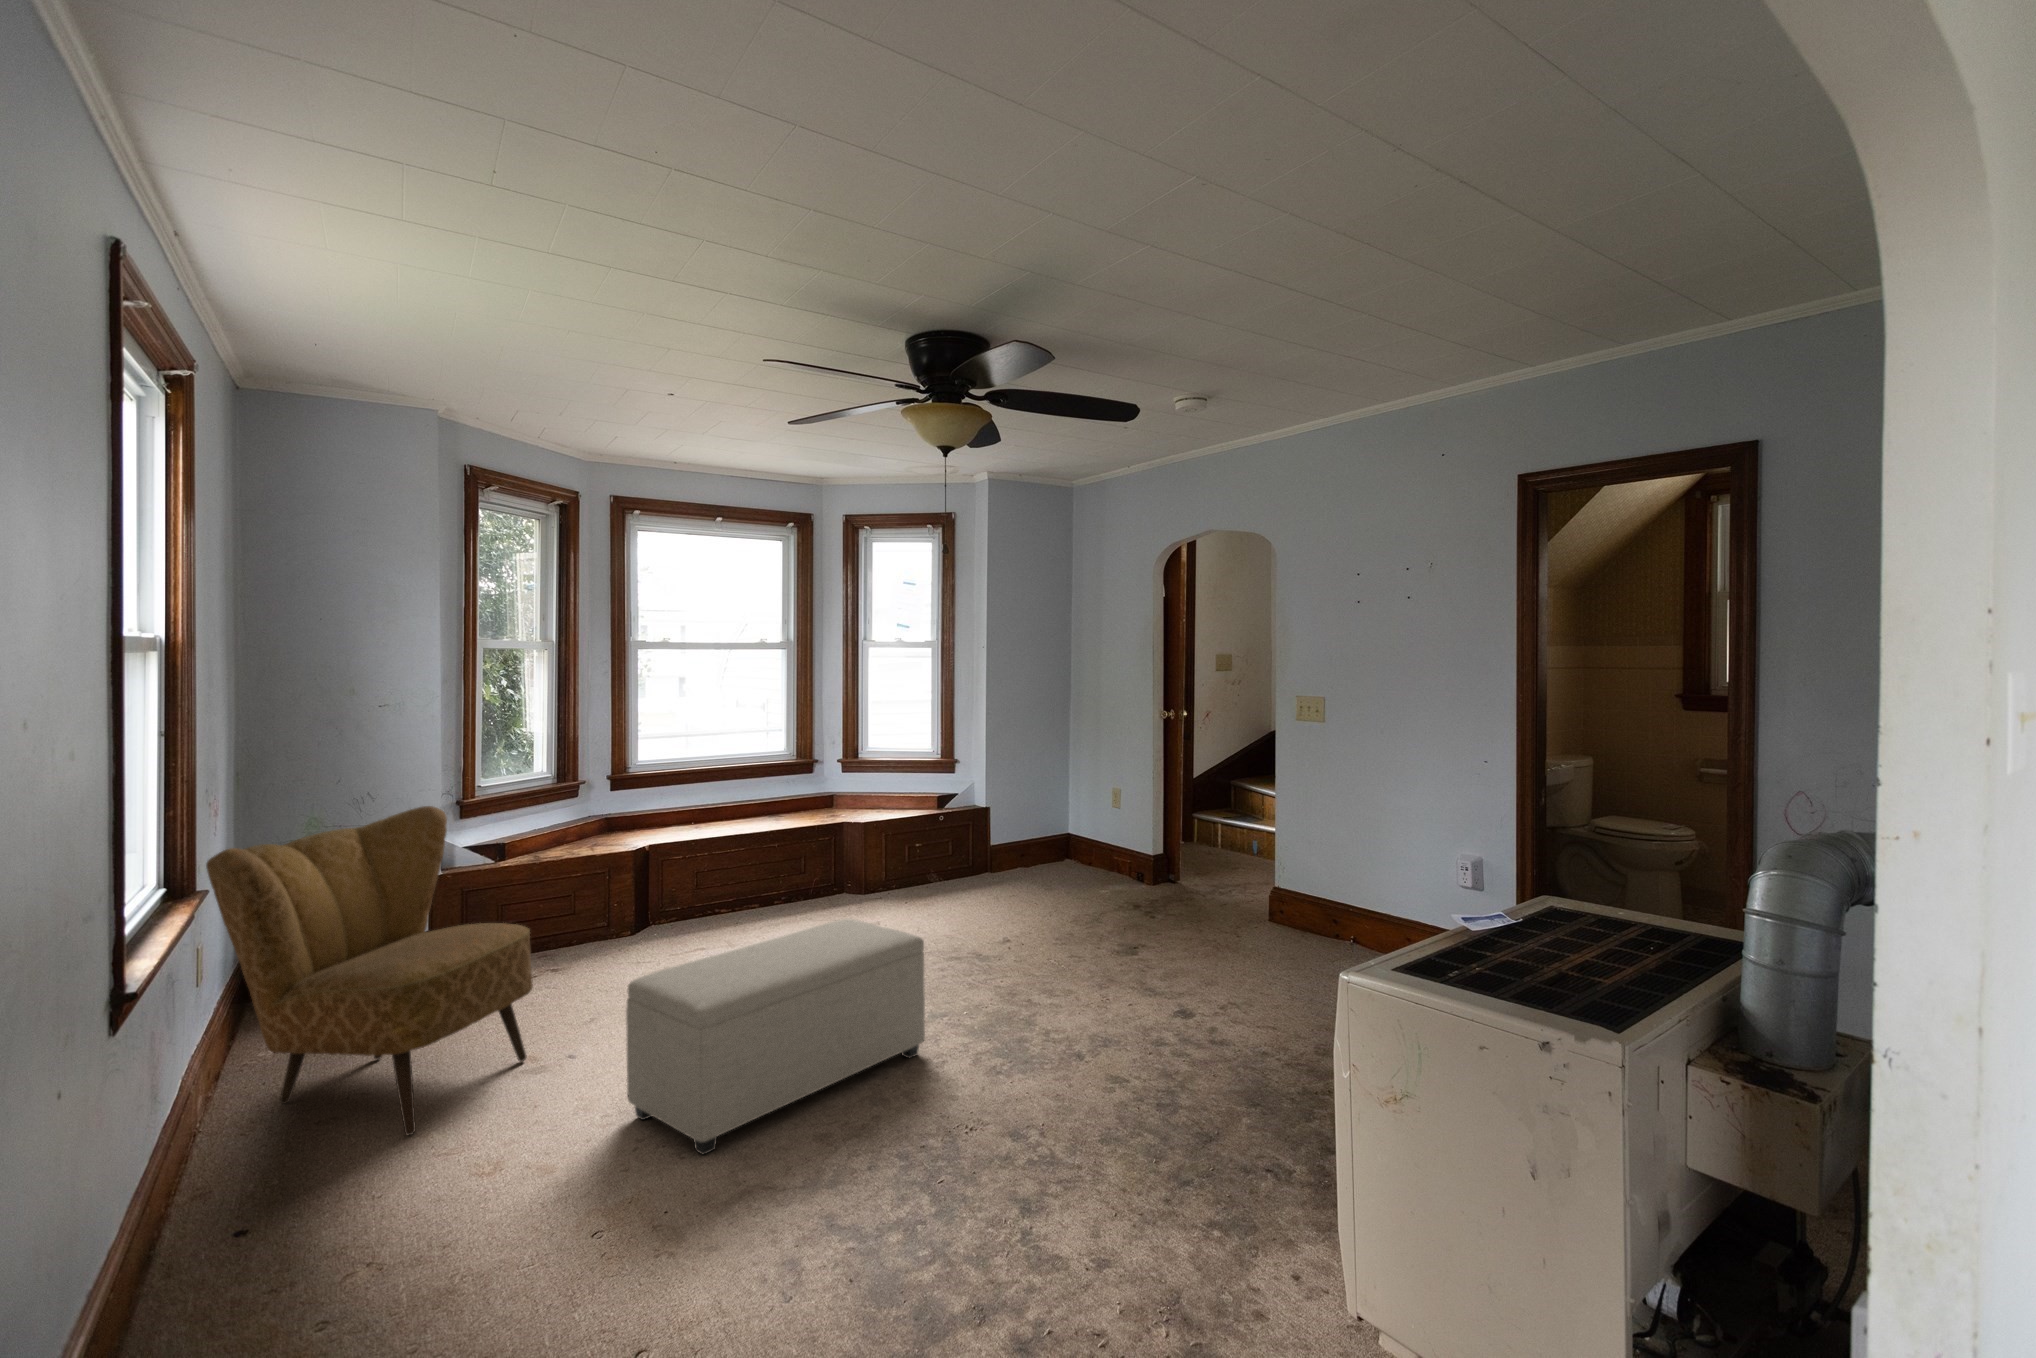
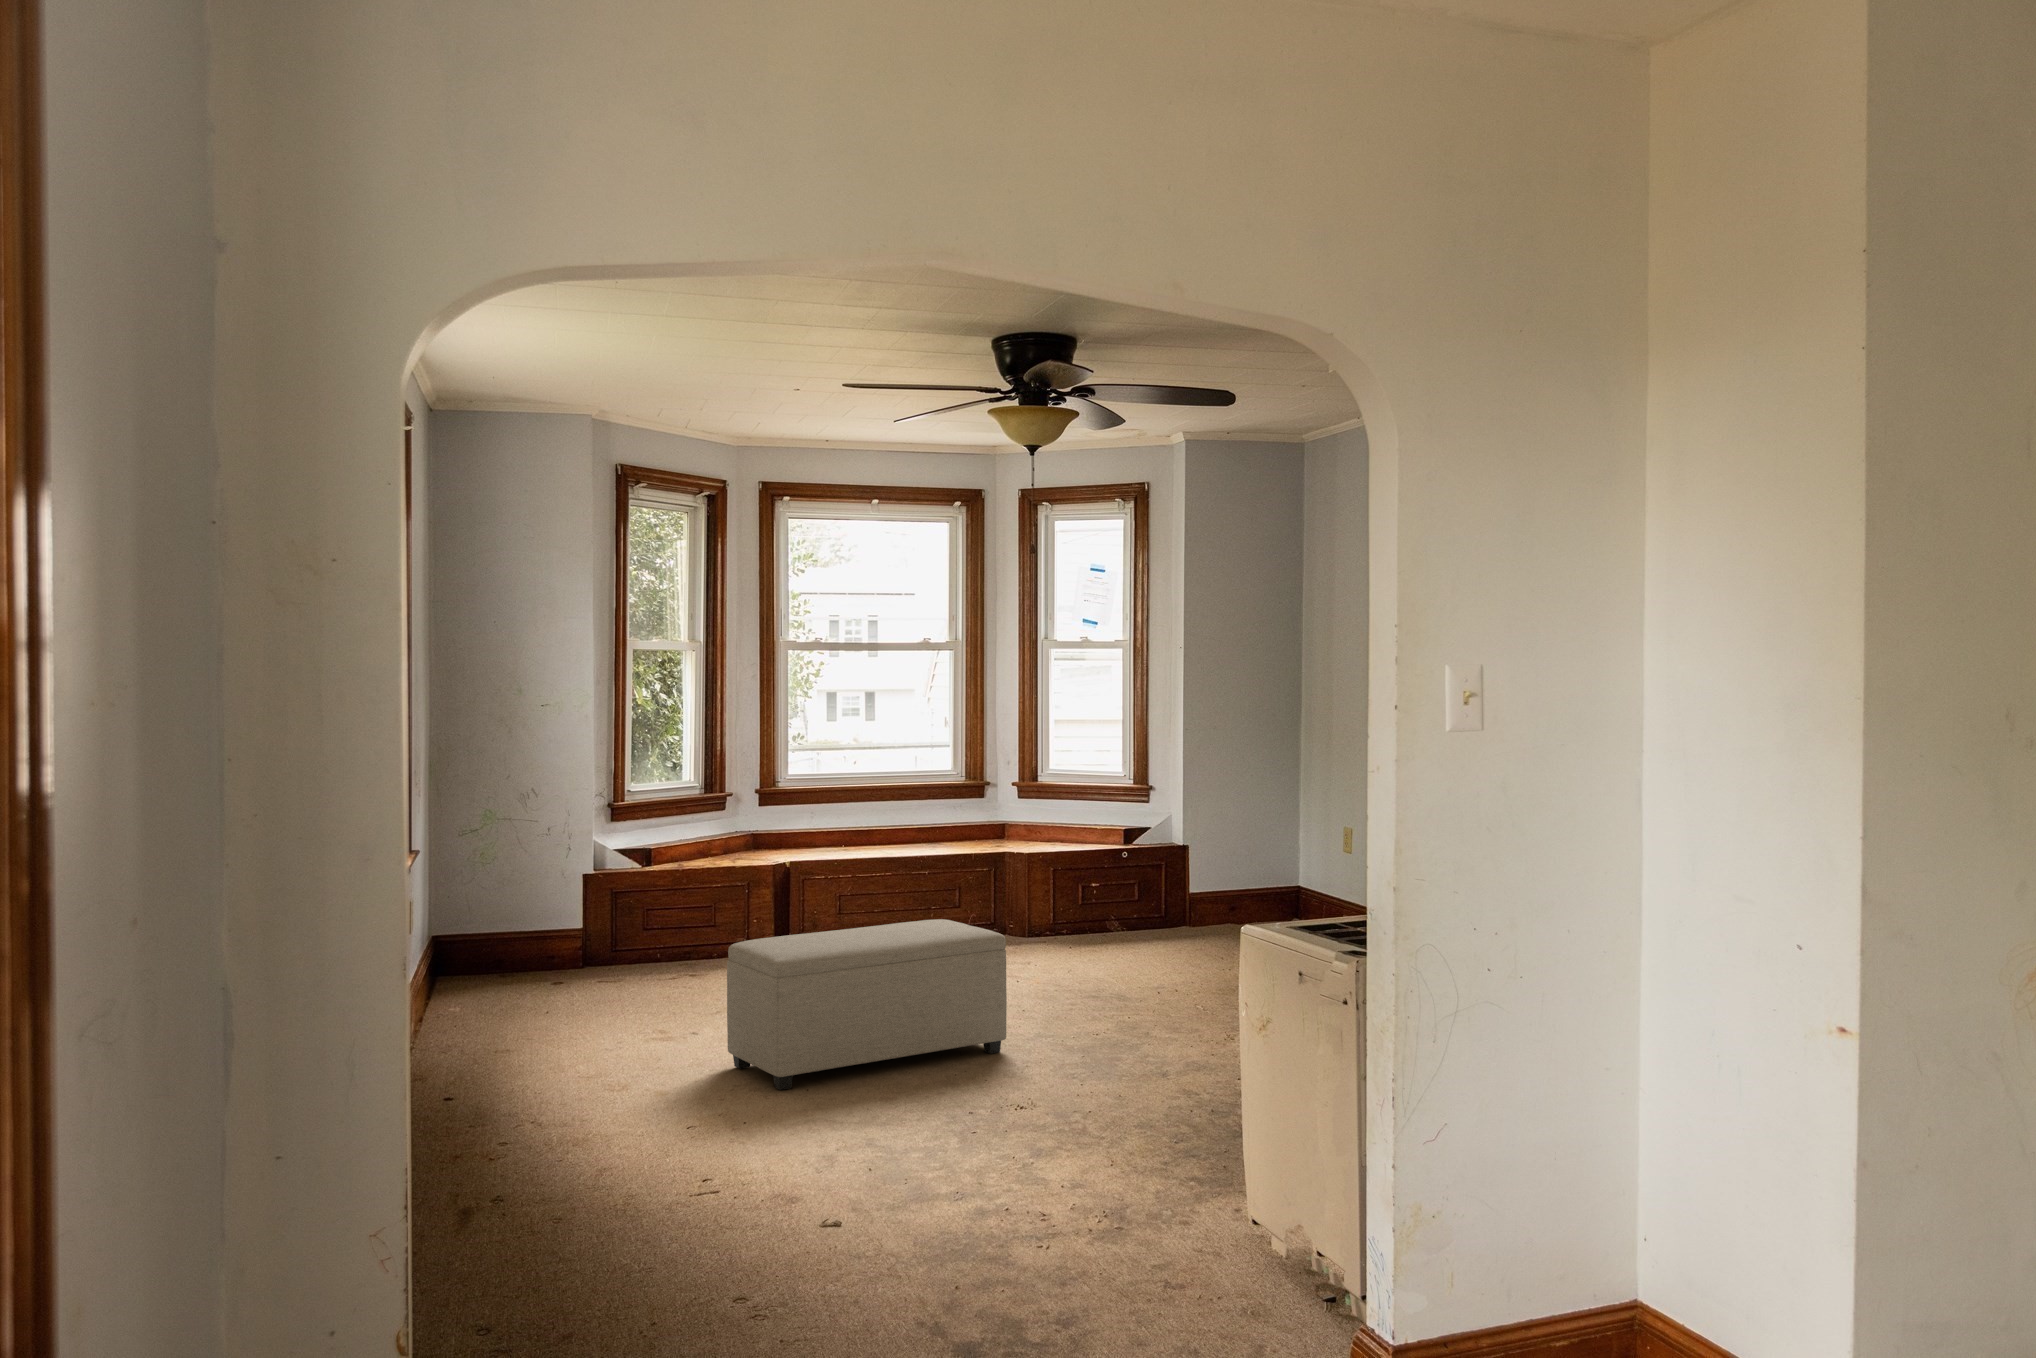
armchair: present [206,806,533,1135] -> none [416,795,660,1061]

